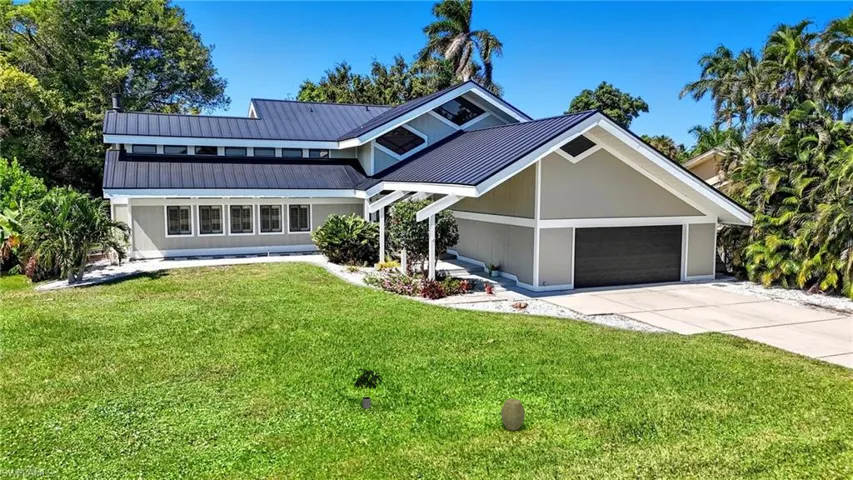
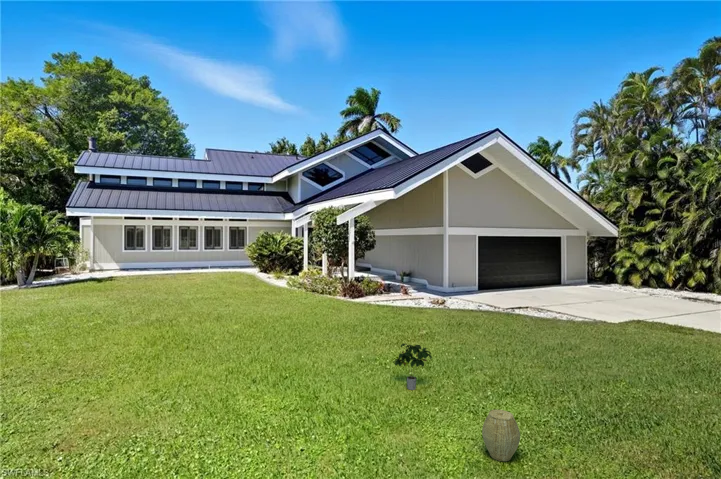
potted plant: present [353,369,382,408] -> present [393,344,432,390]

